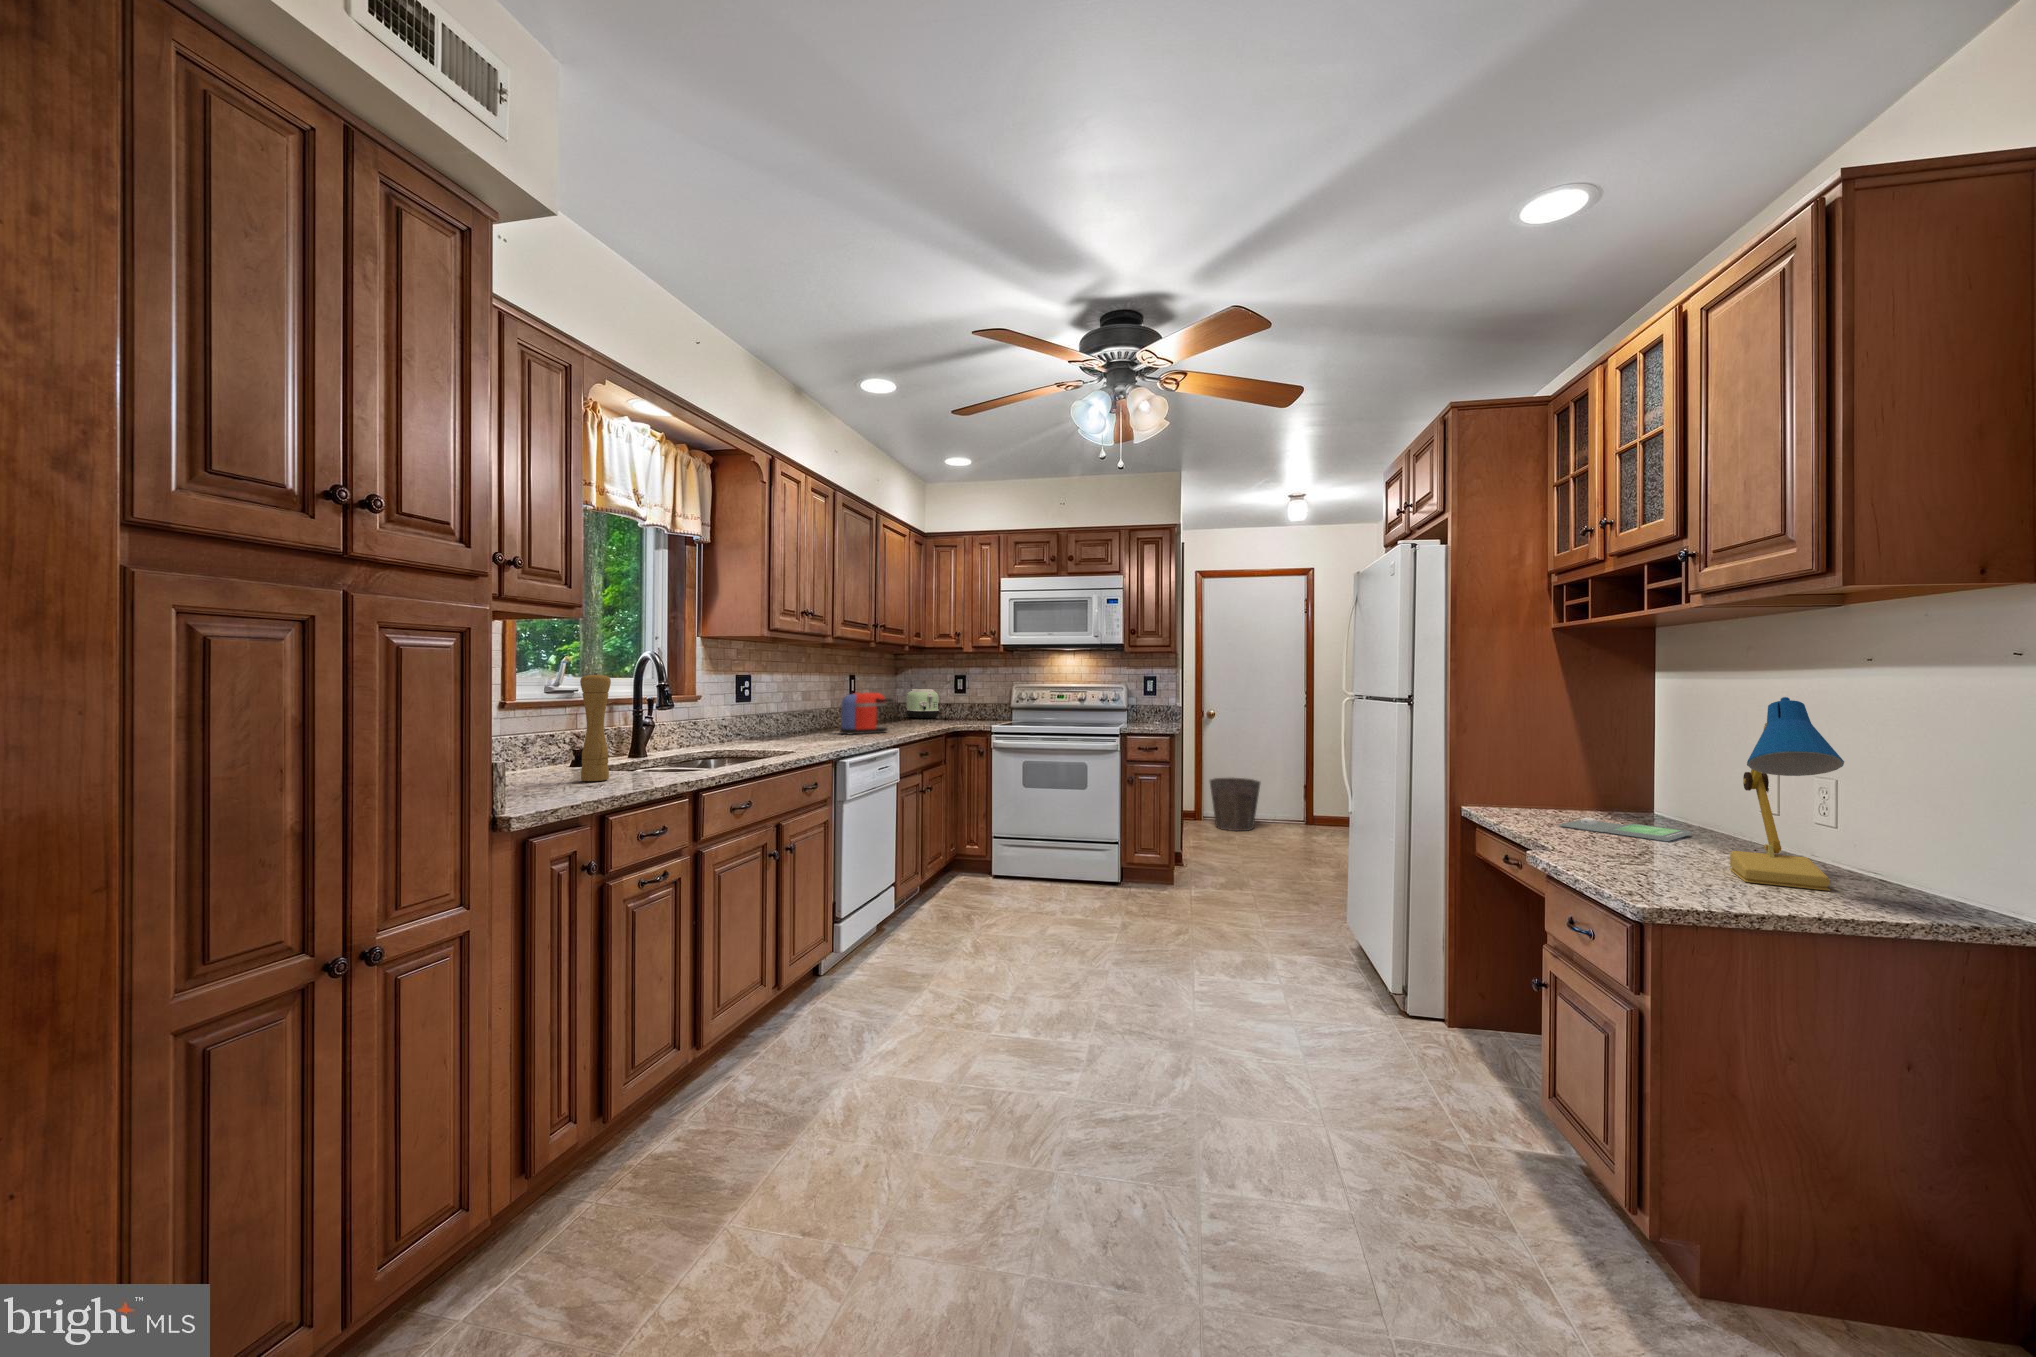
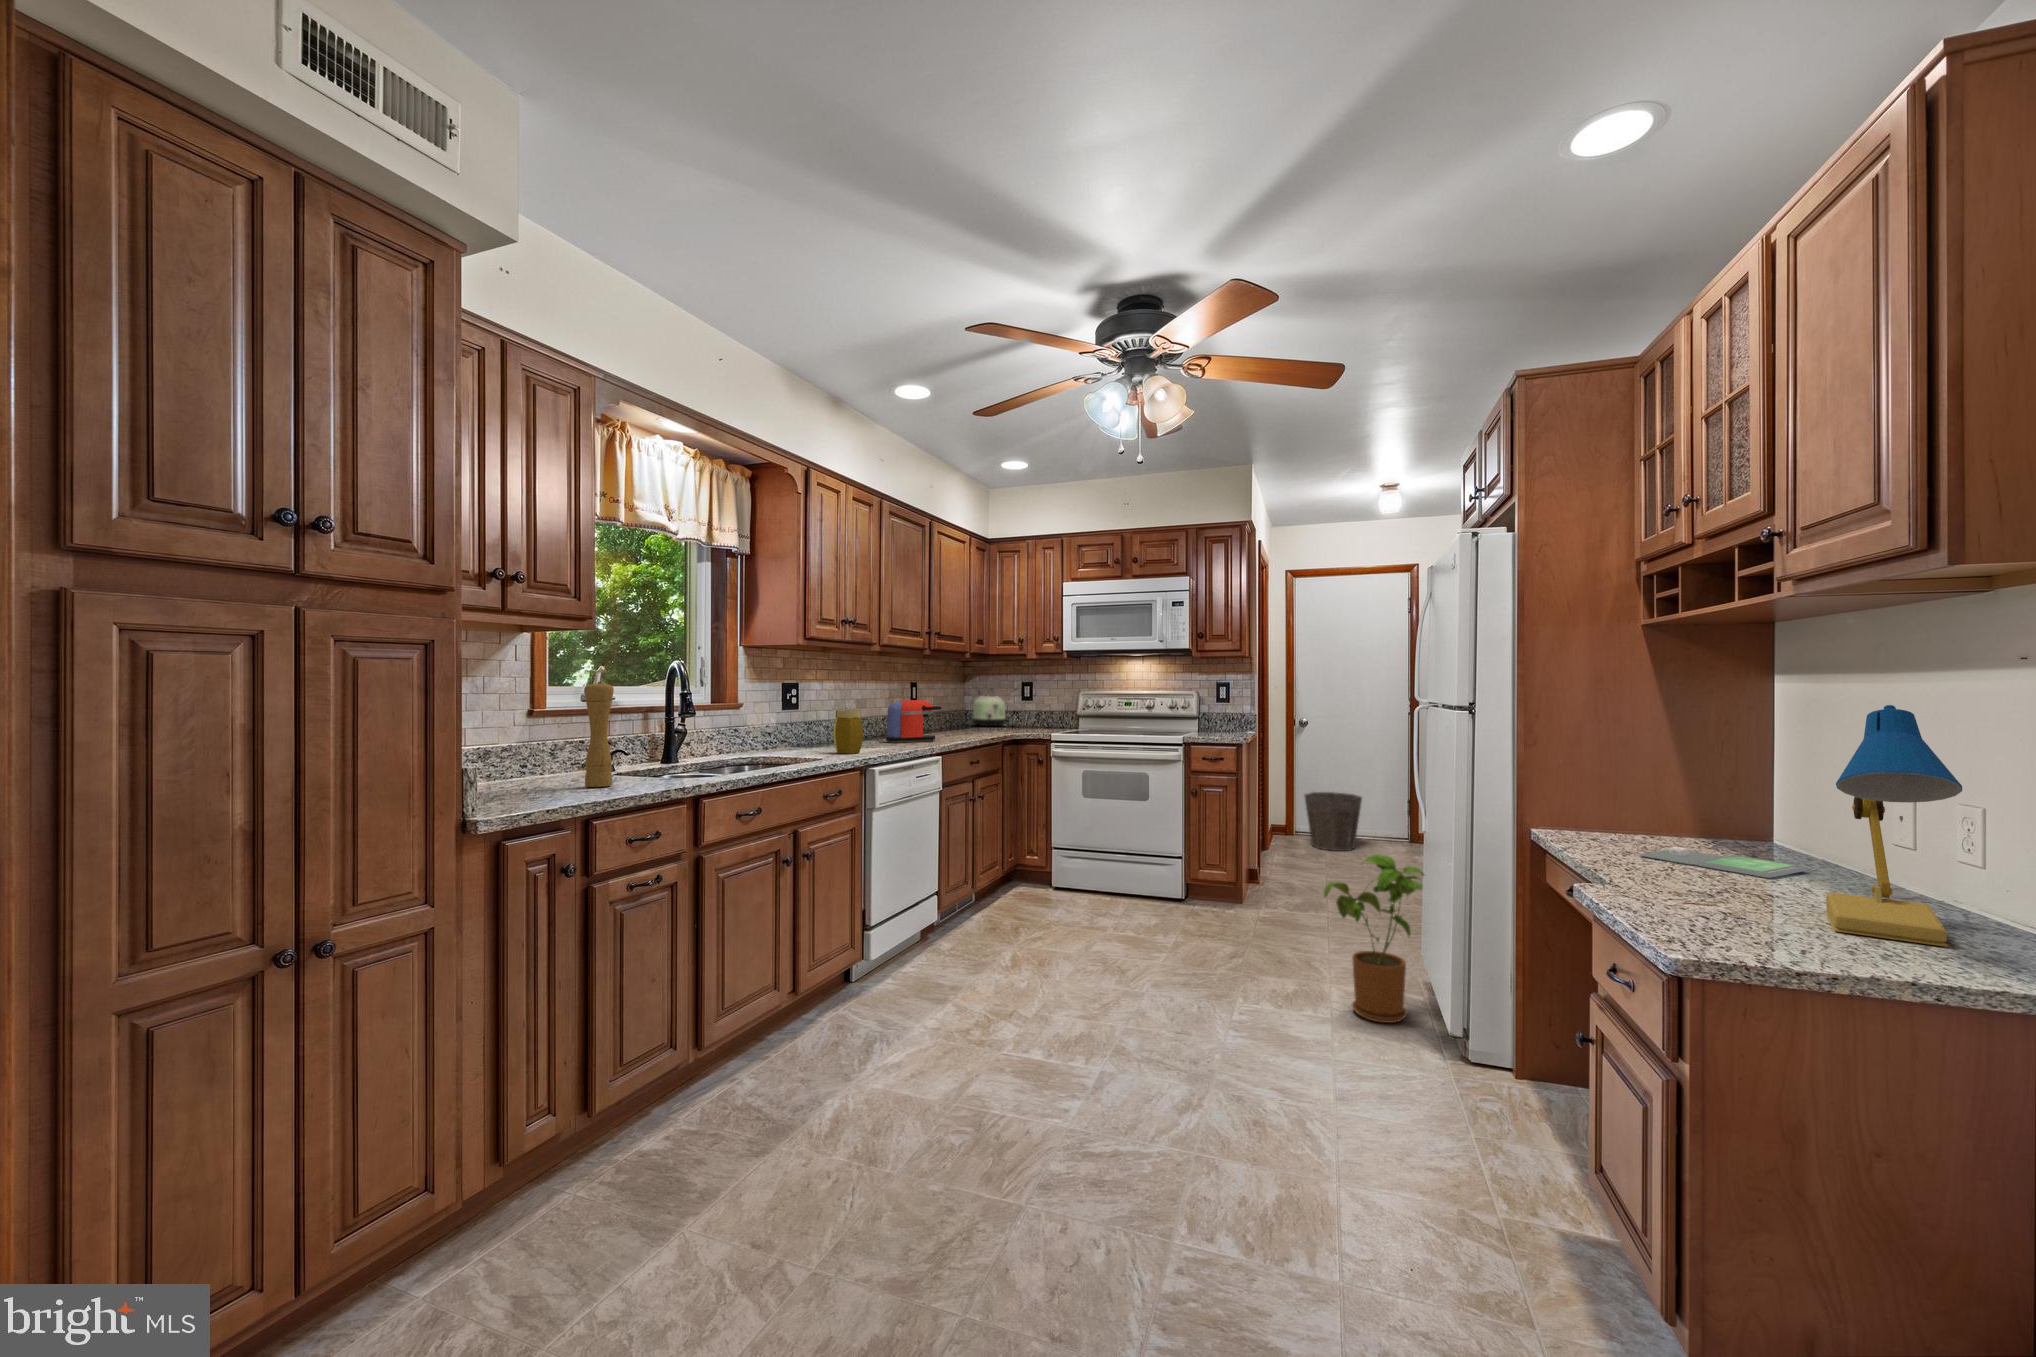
jar: none [800,702,830,745] -> present [833,710,863,754]
house plant: none [1270,831,1359,982] -> present [1324,854,1424,1023]

